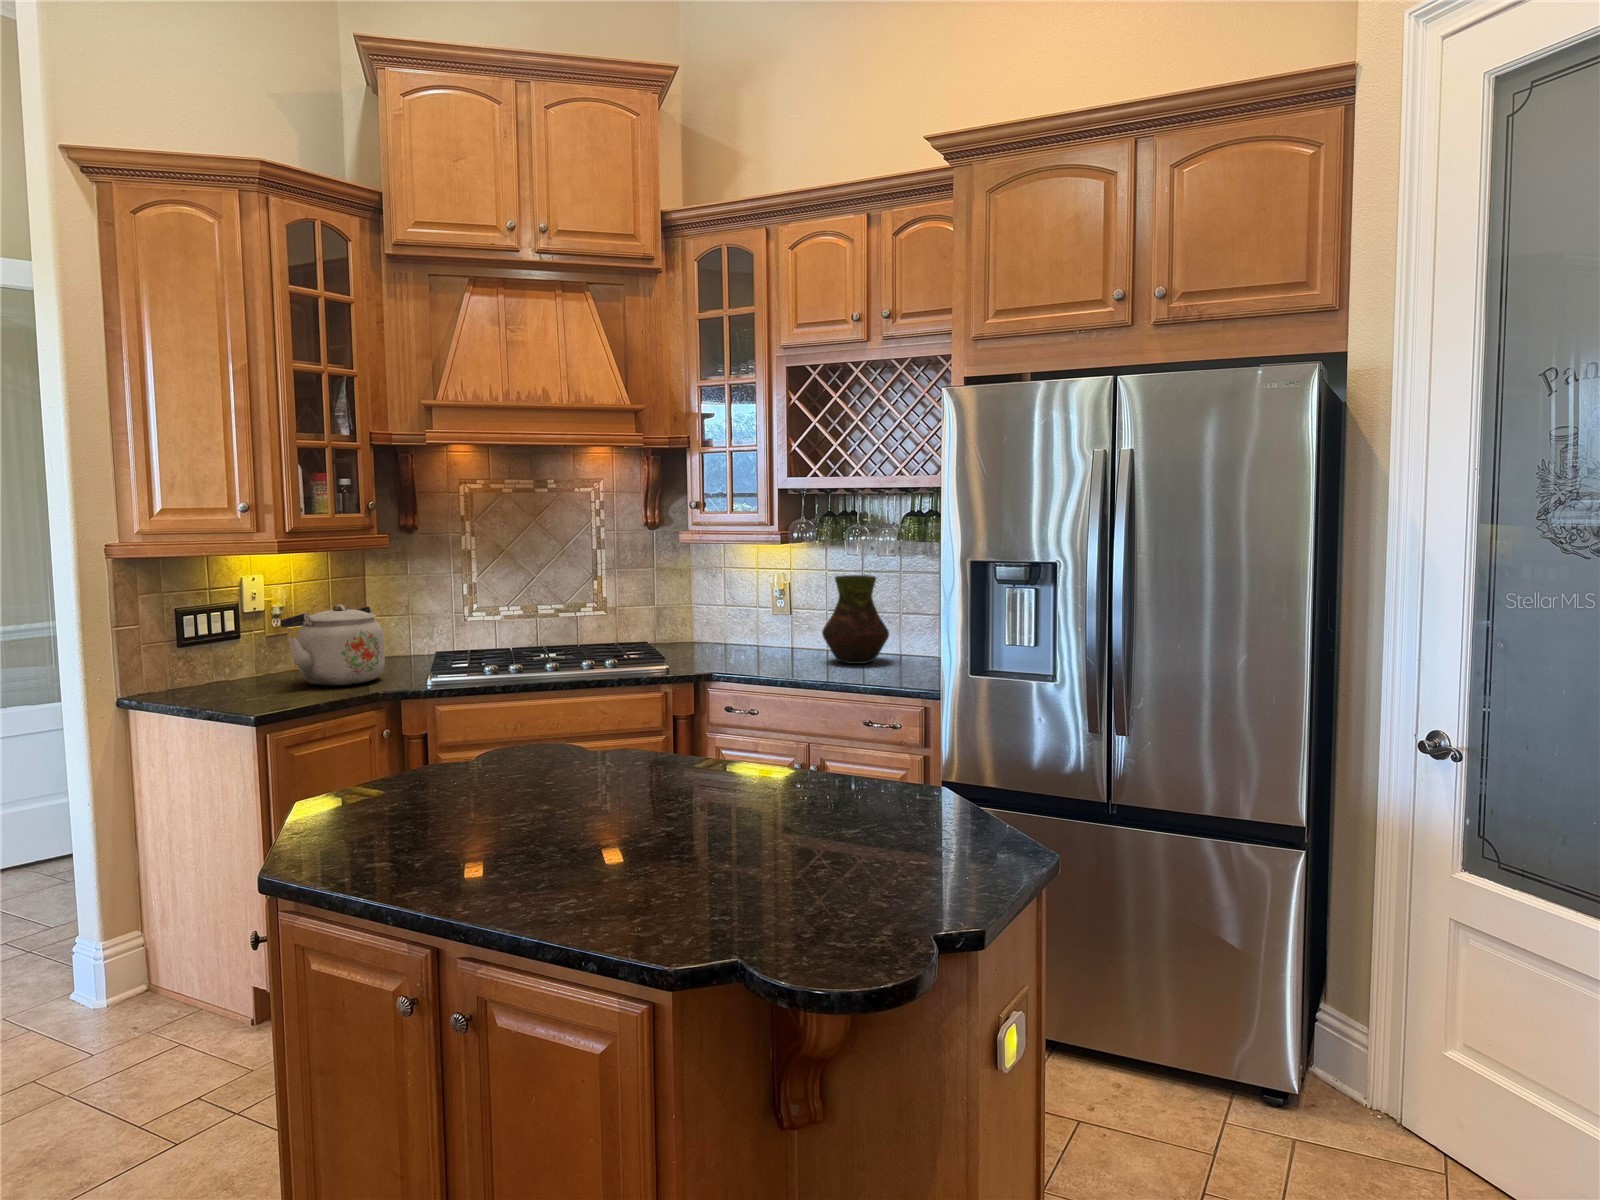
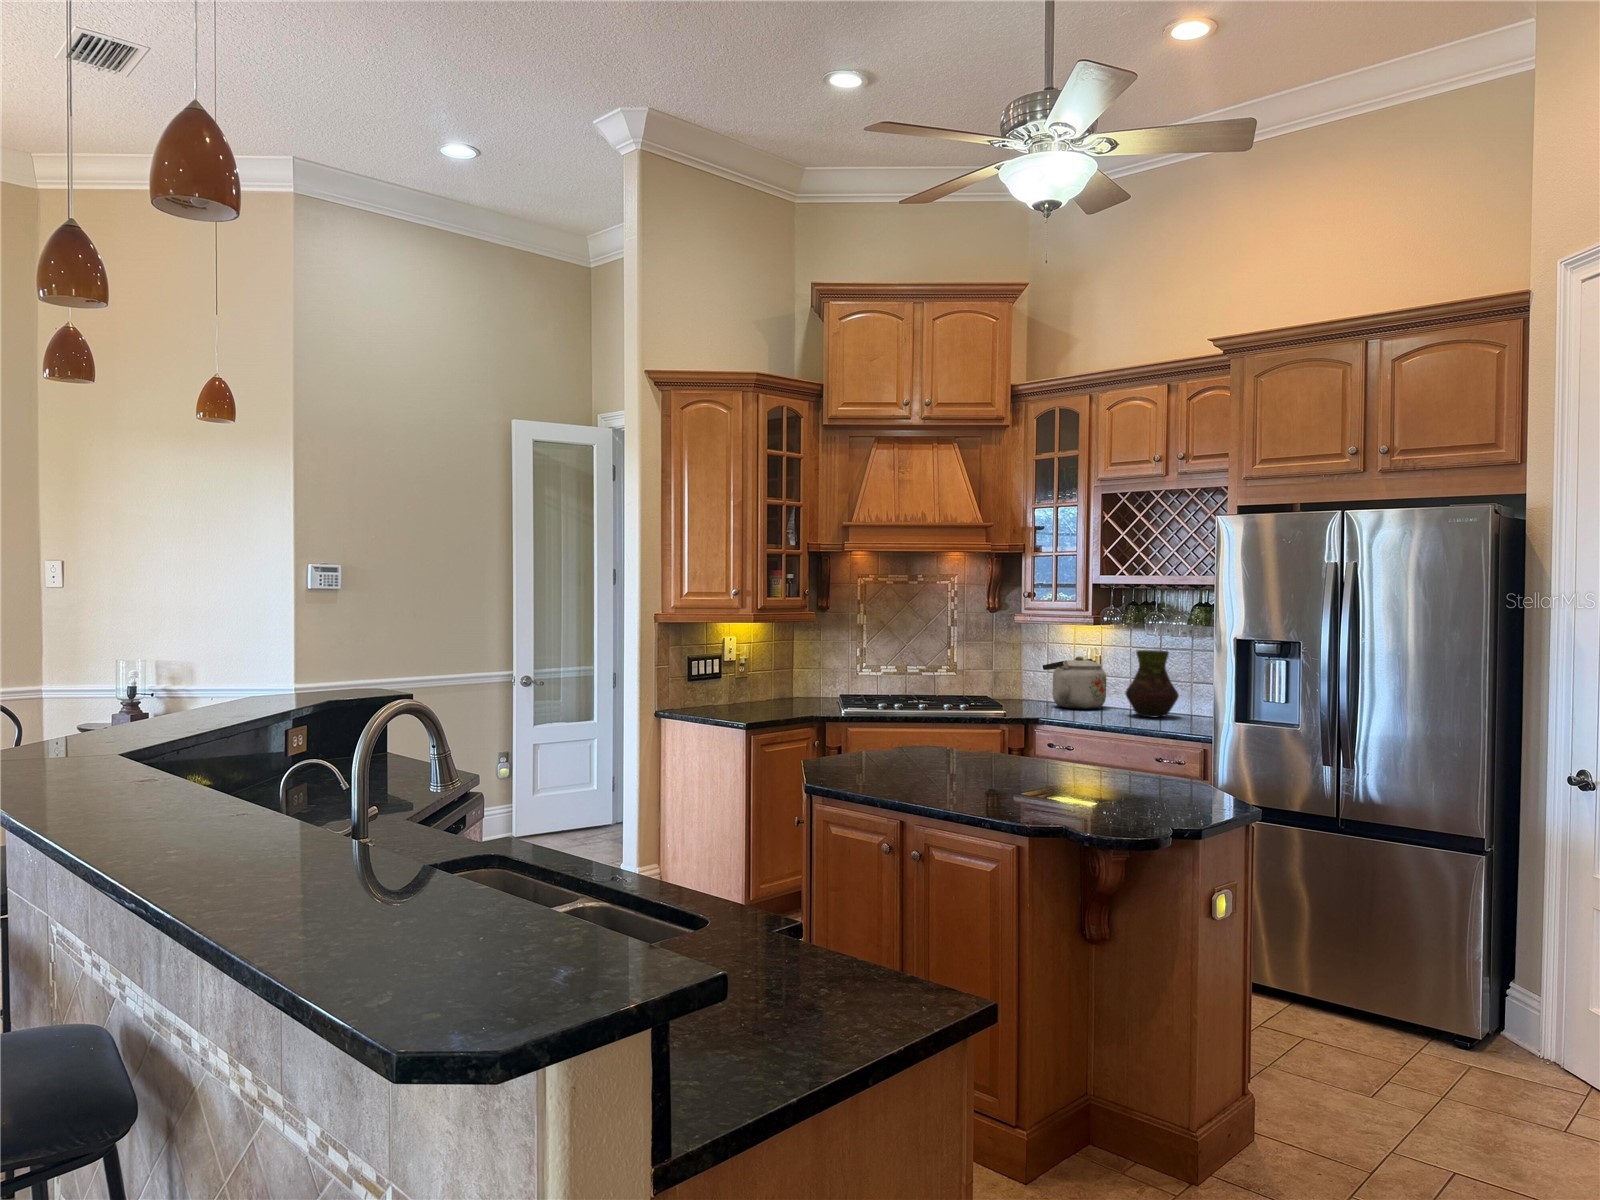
kettle: present [281,604,385,686] -> present [1043,656,1106,709]

